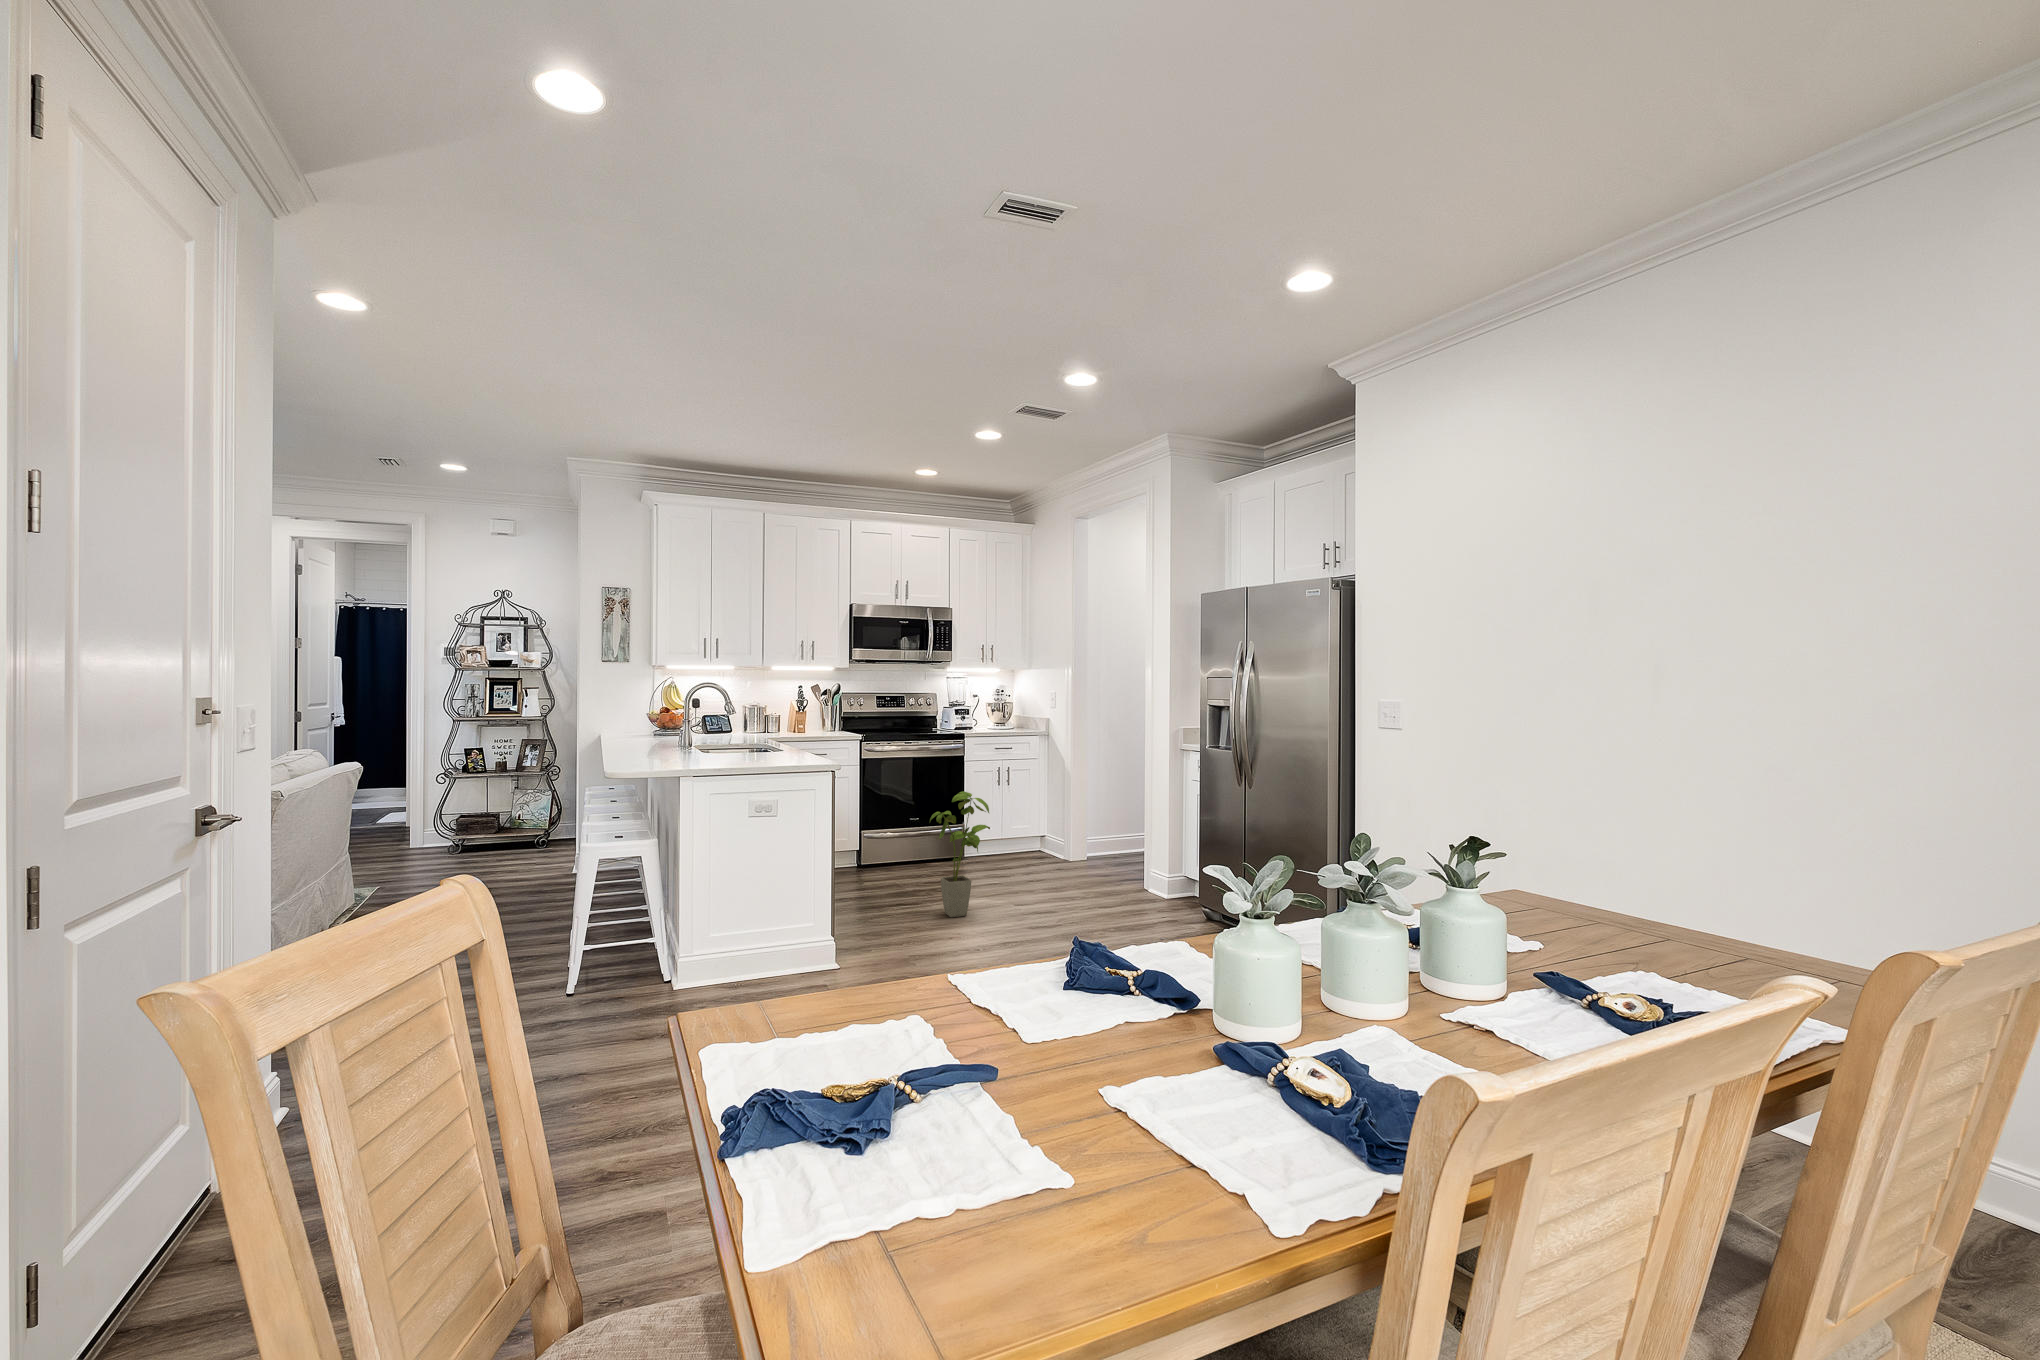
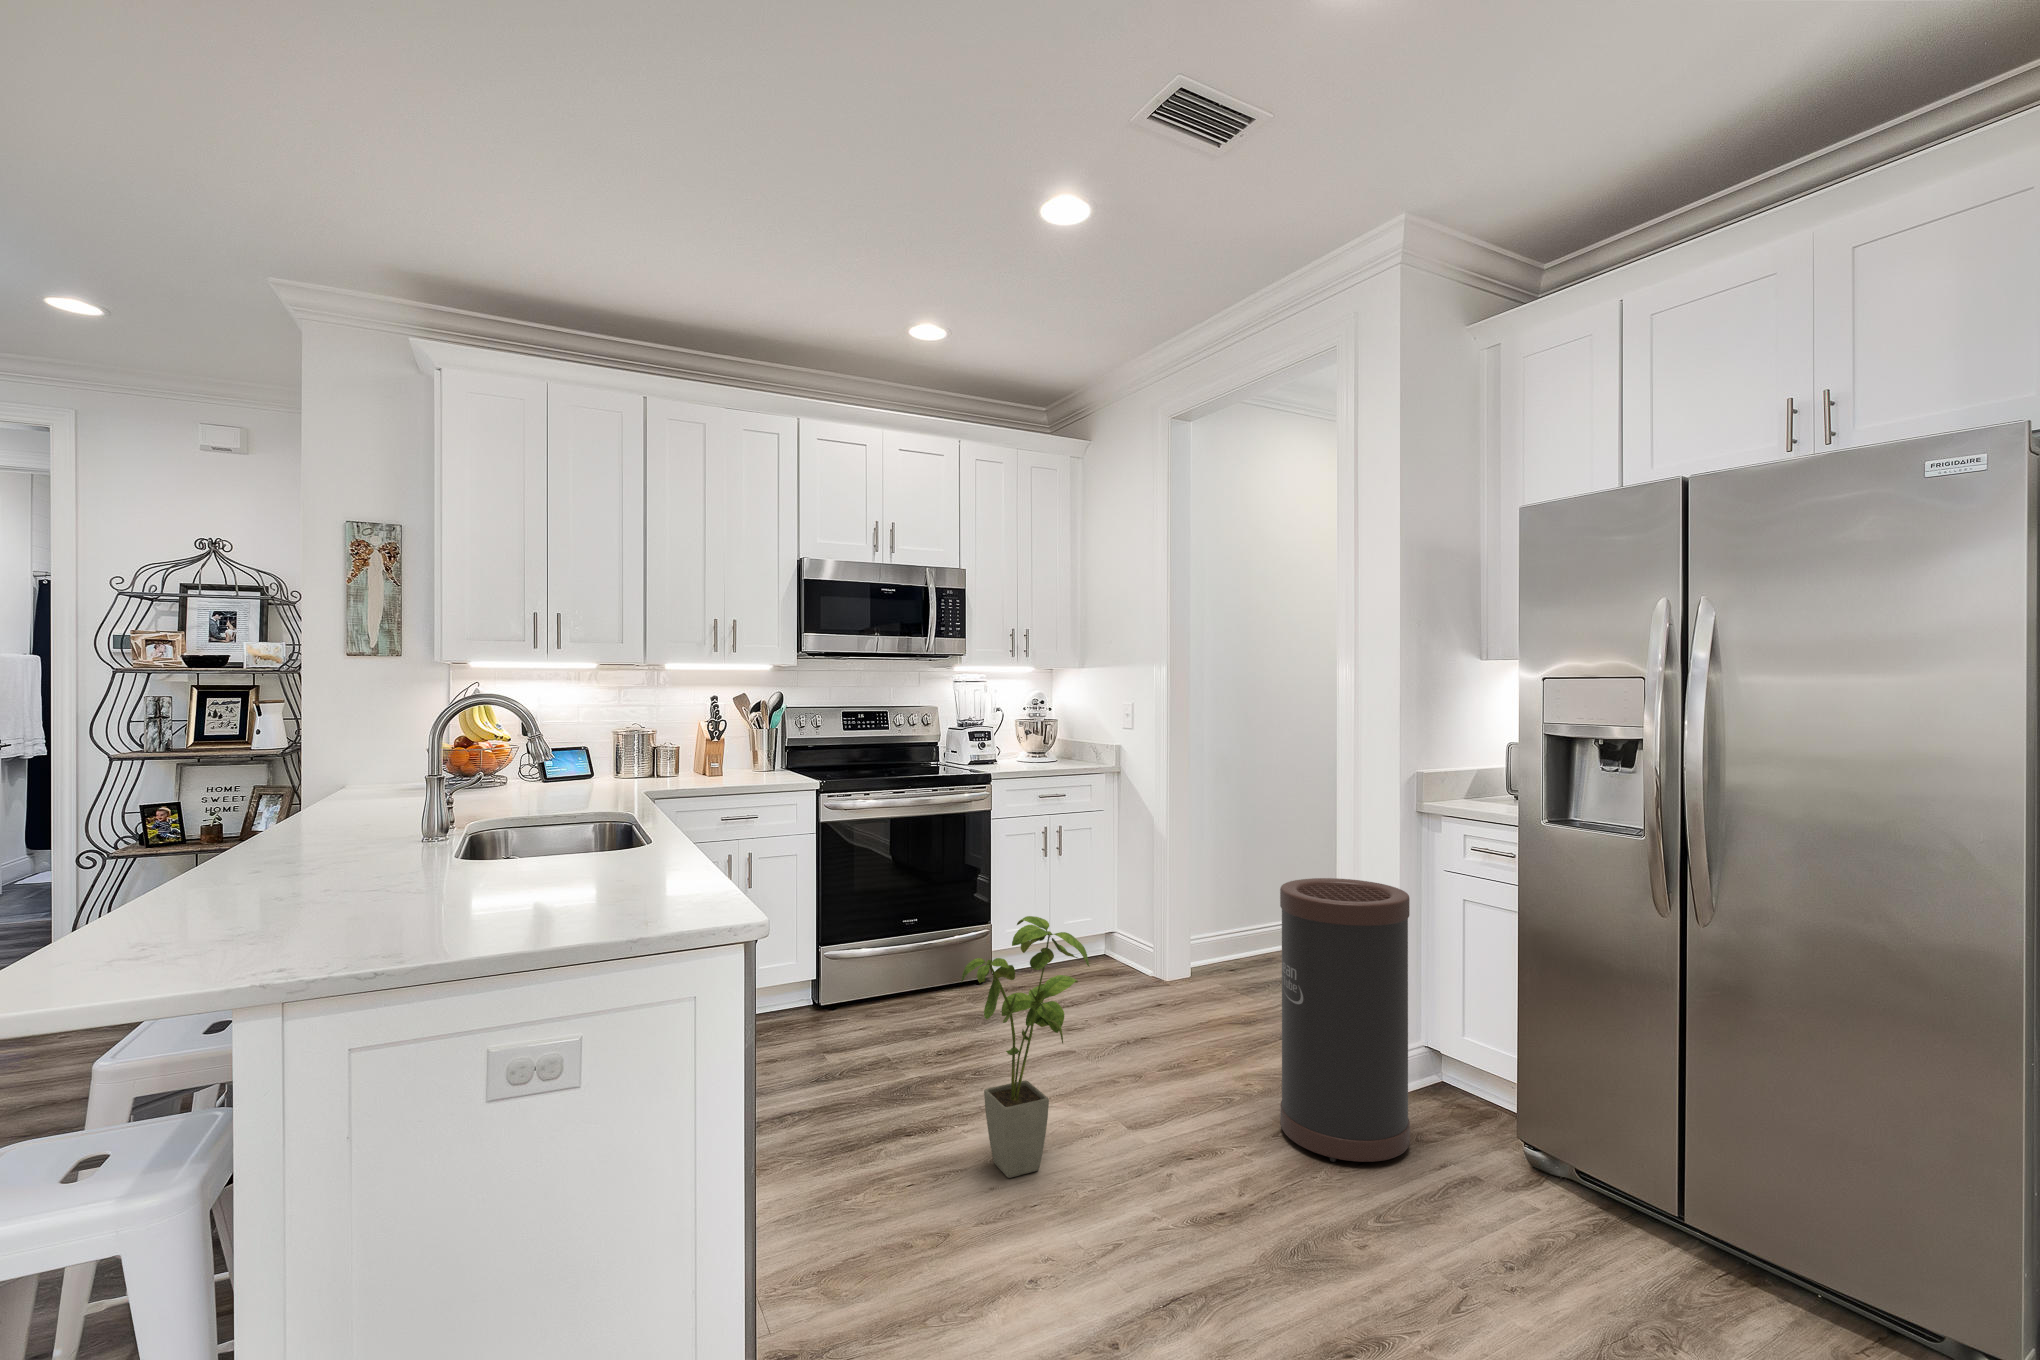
trash can: none [1095,781,1158,916] -> present [1280,878,1410,1162]

